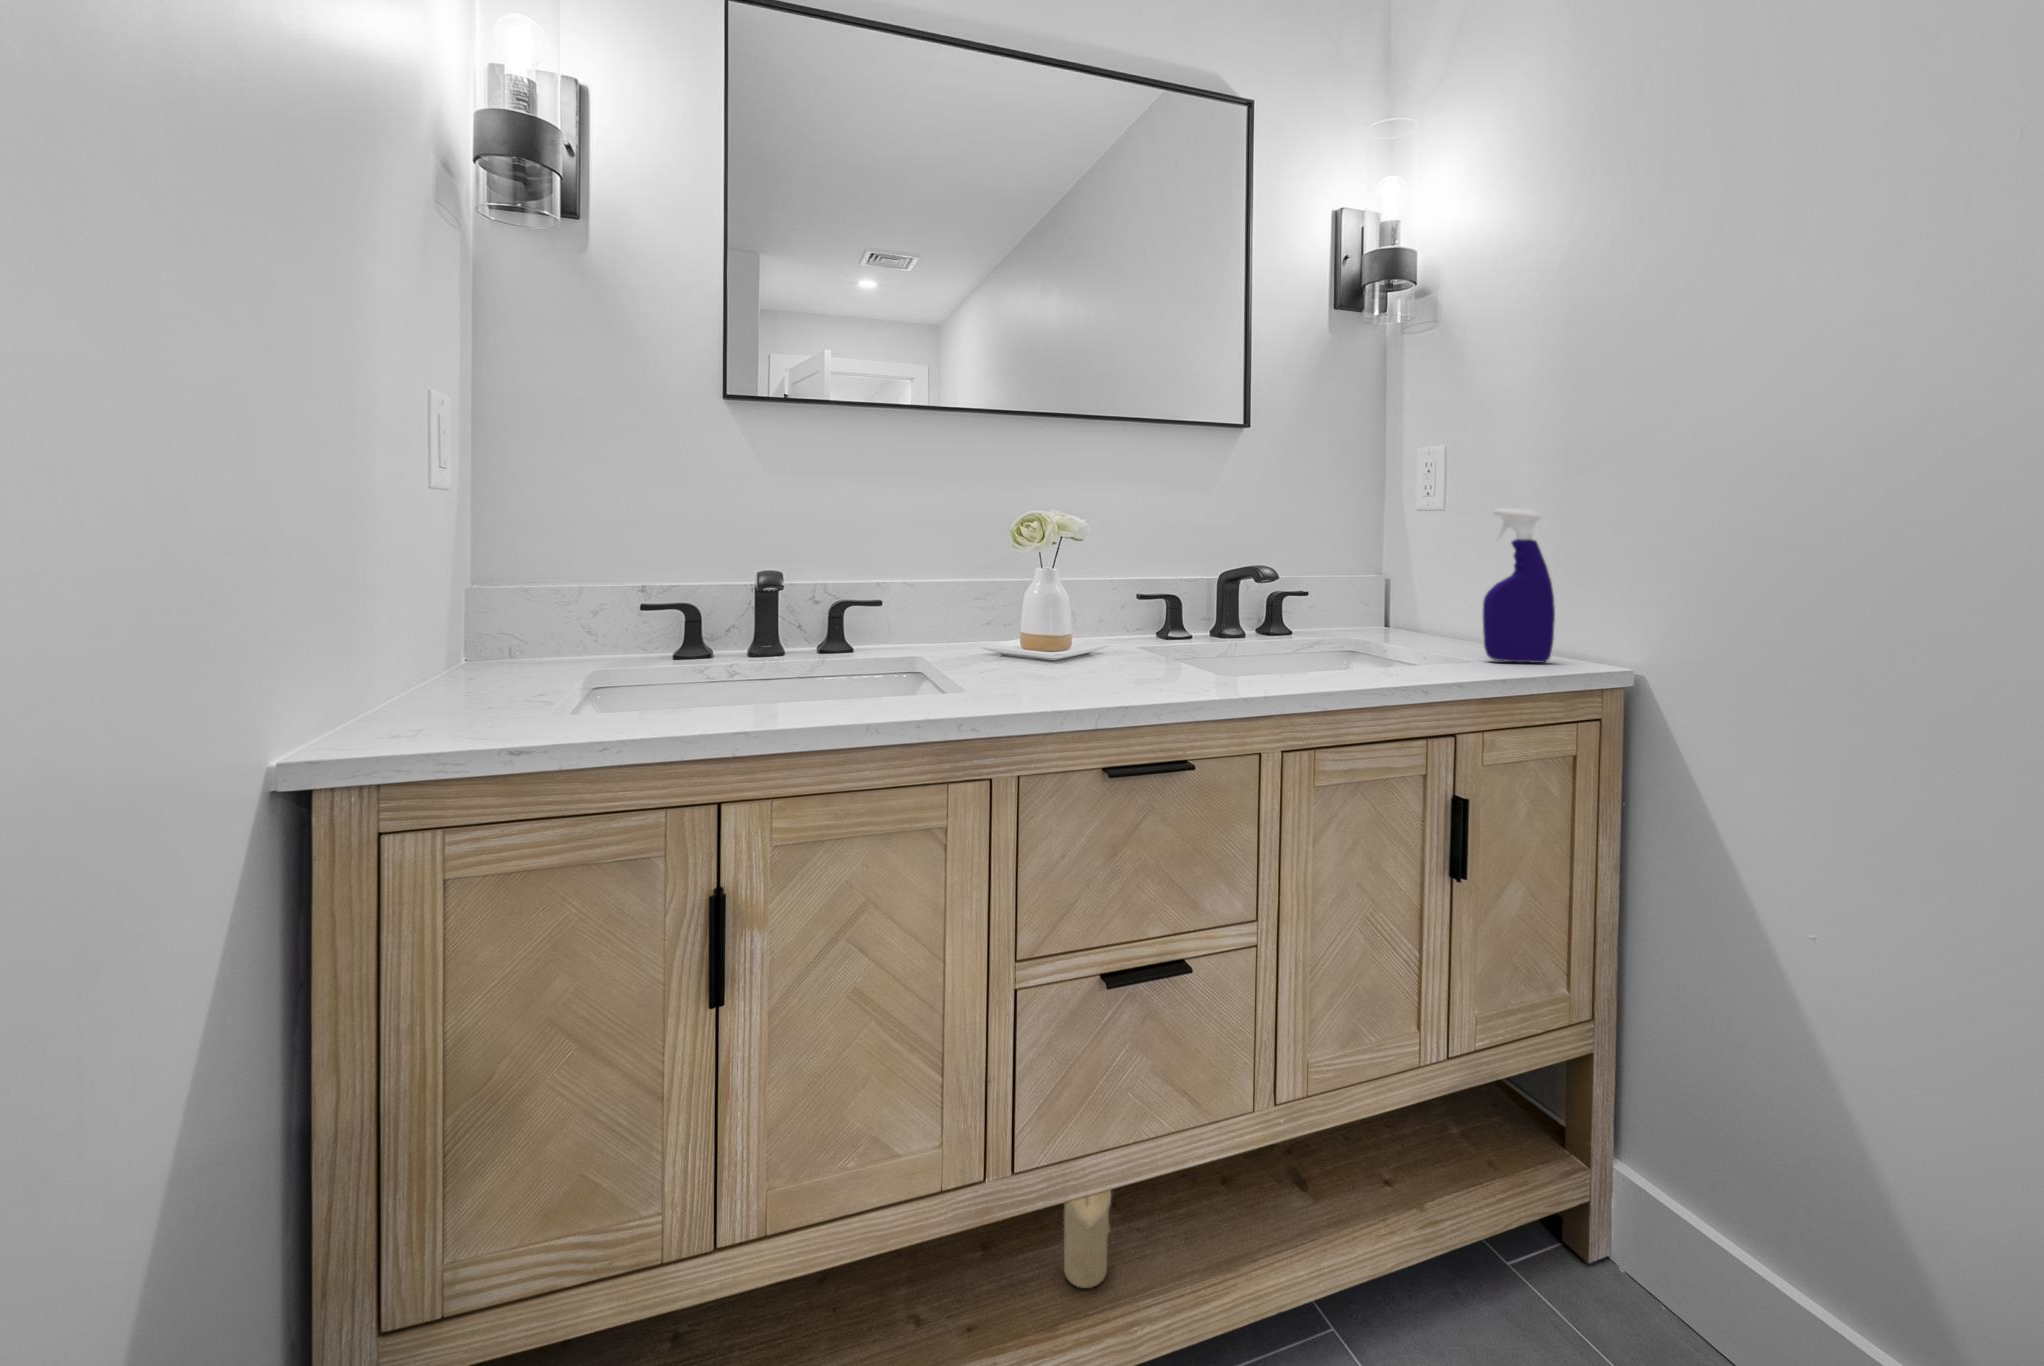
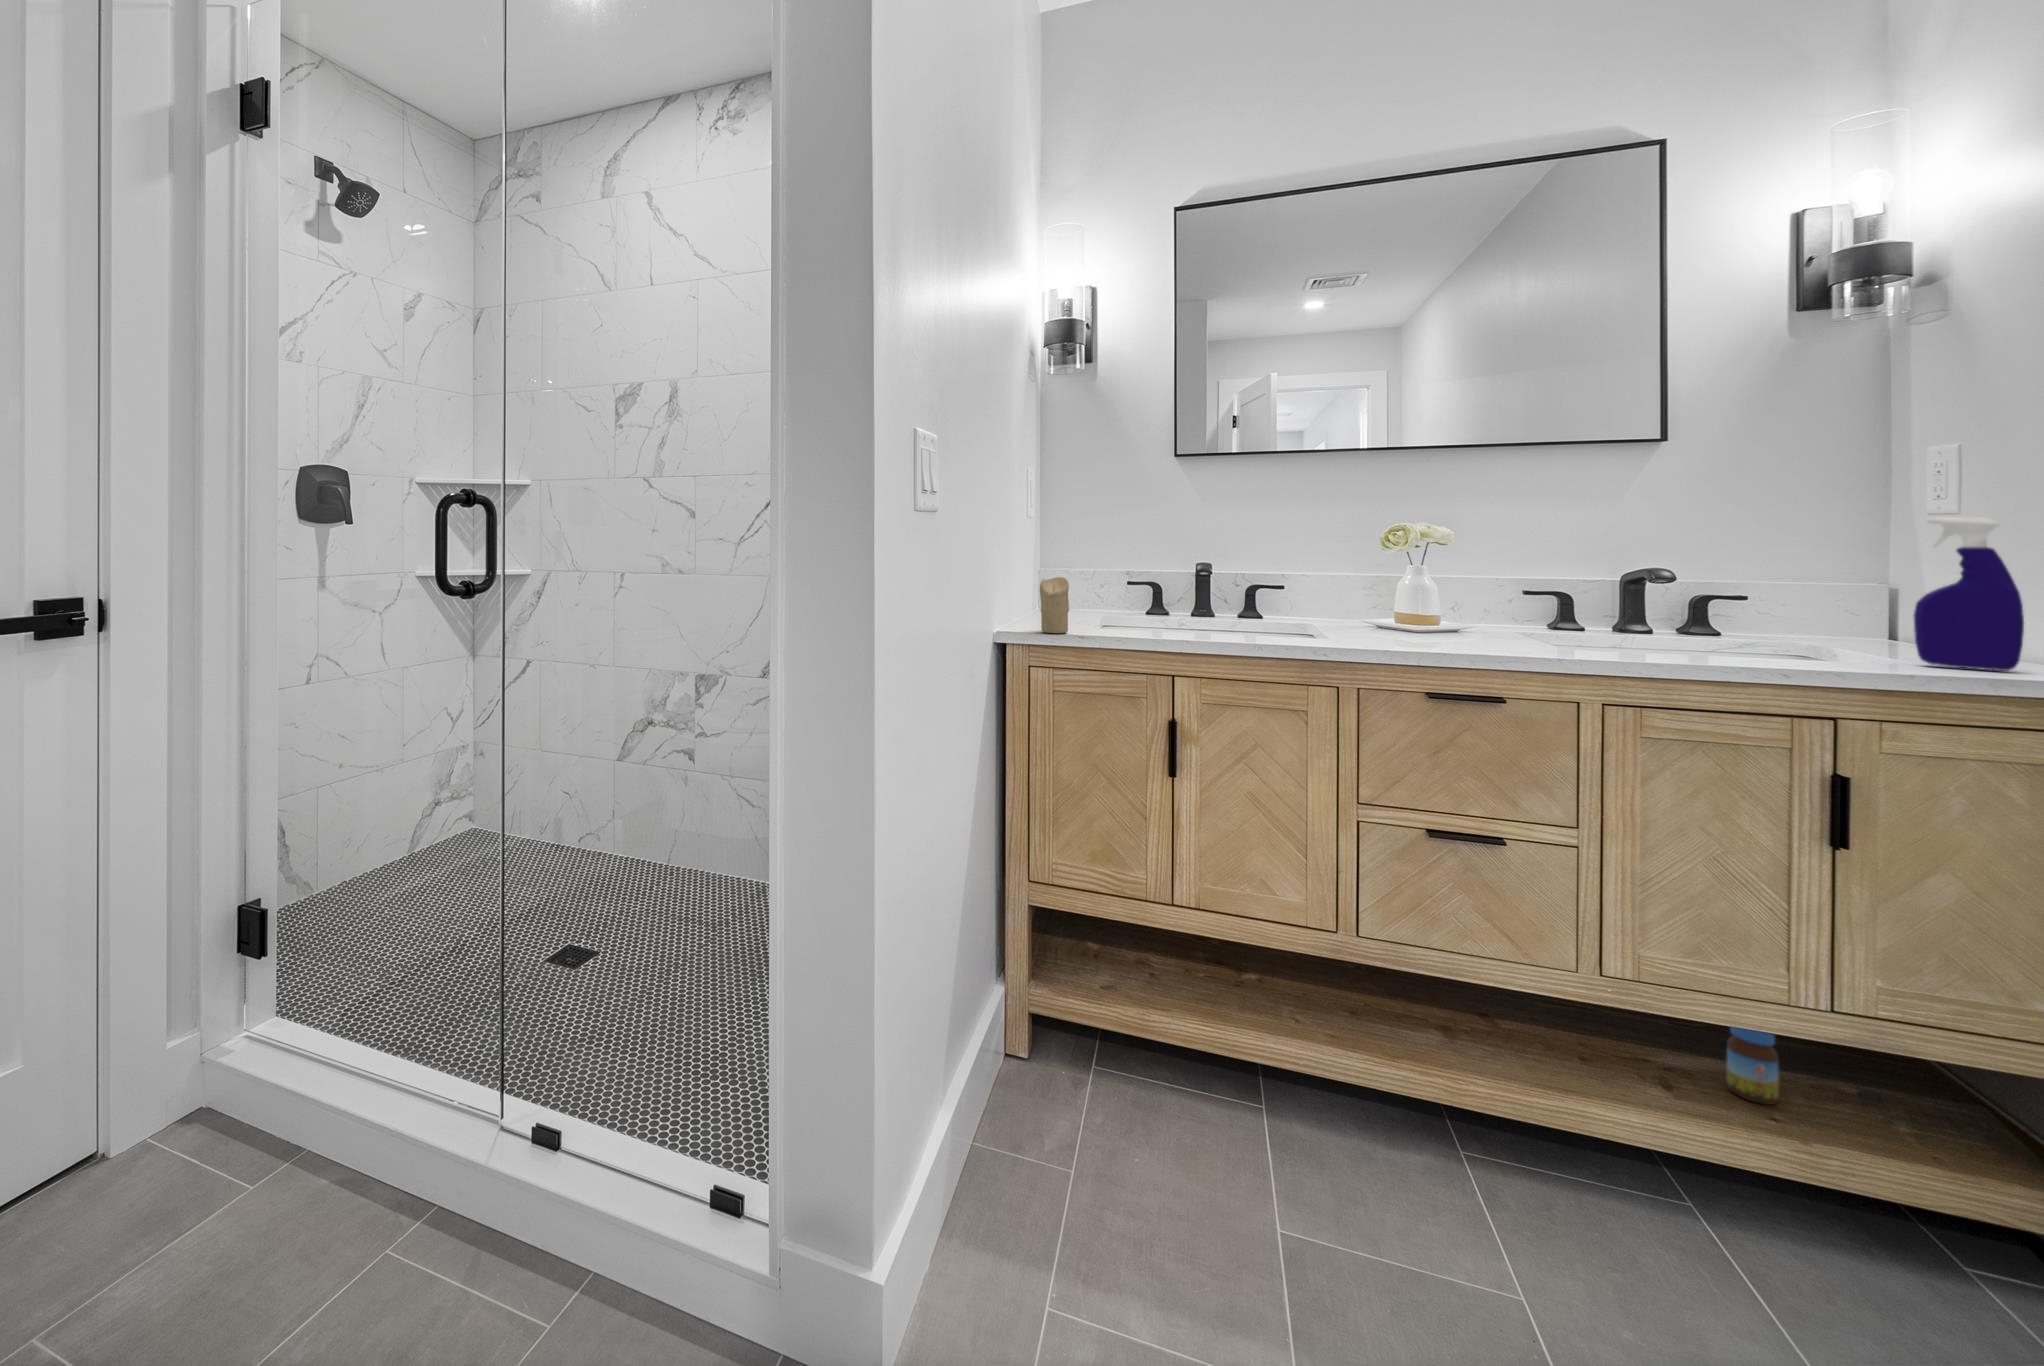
jar: none [1364,1089,1408,1192] -> present [1727,1027,1779,1105]
candle: present [1064,1190,1111,1288] -> present [1040,577,1069,633]

